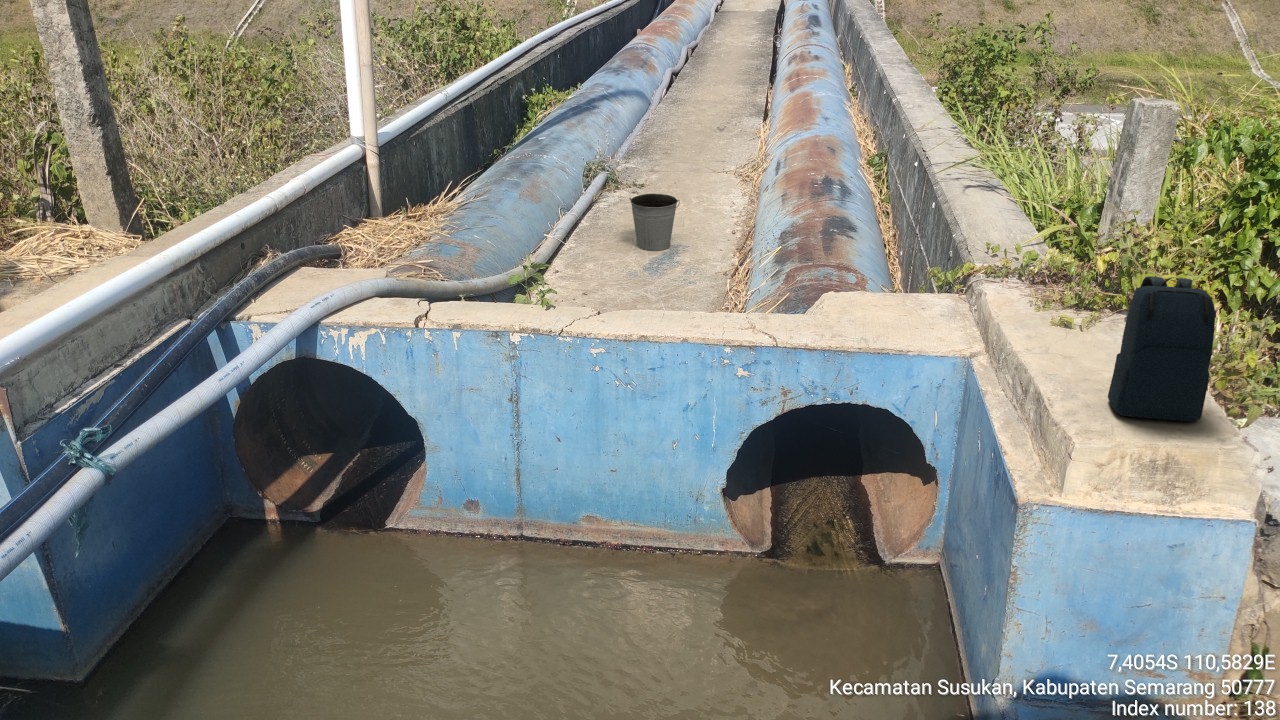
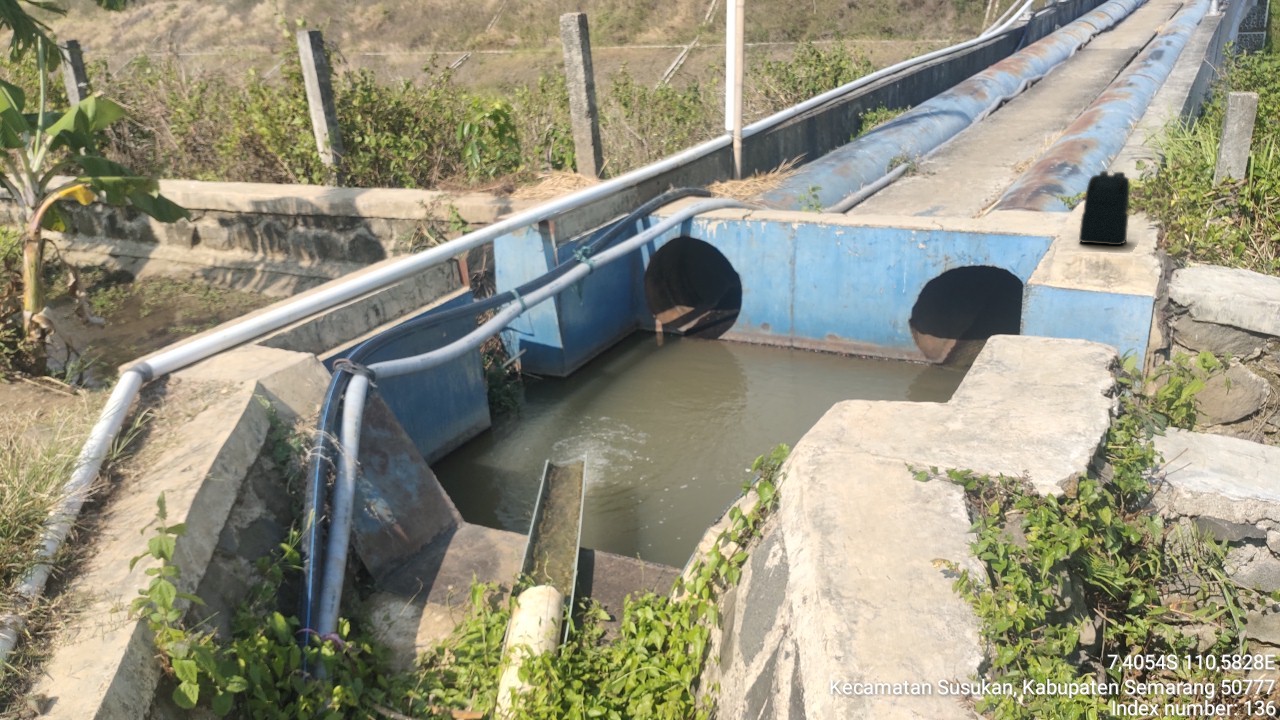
bucket: present [629,194,680,251] -> none [908,172,943,211]

